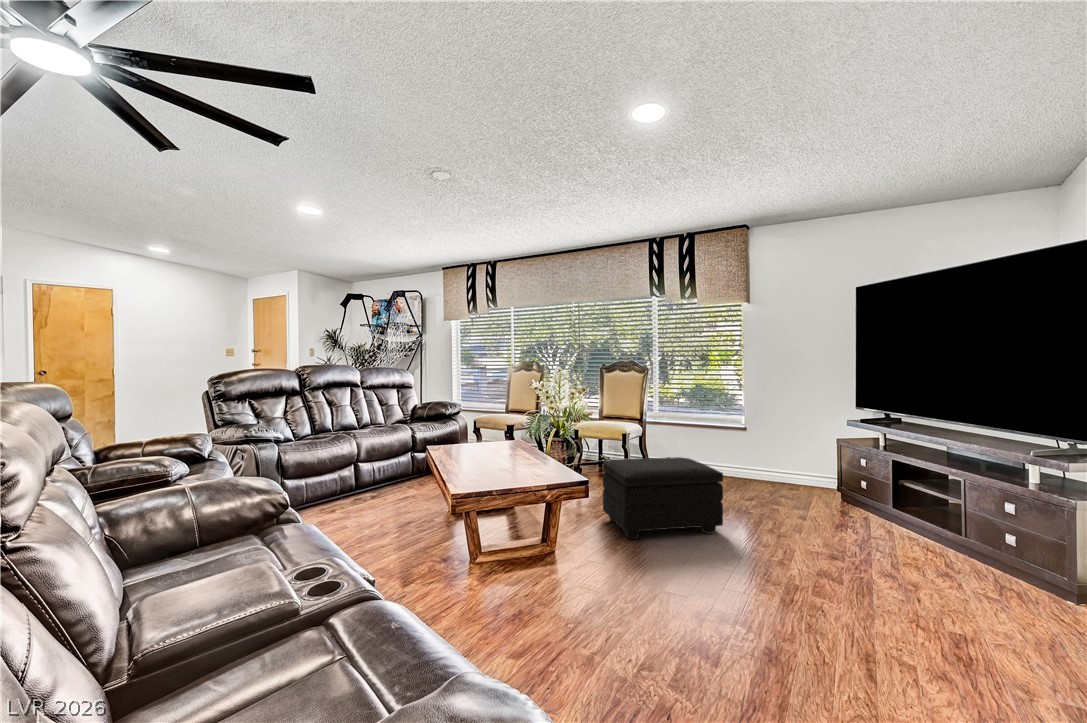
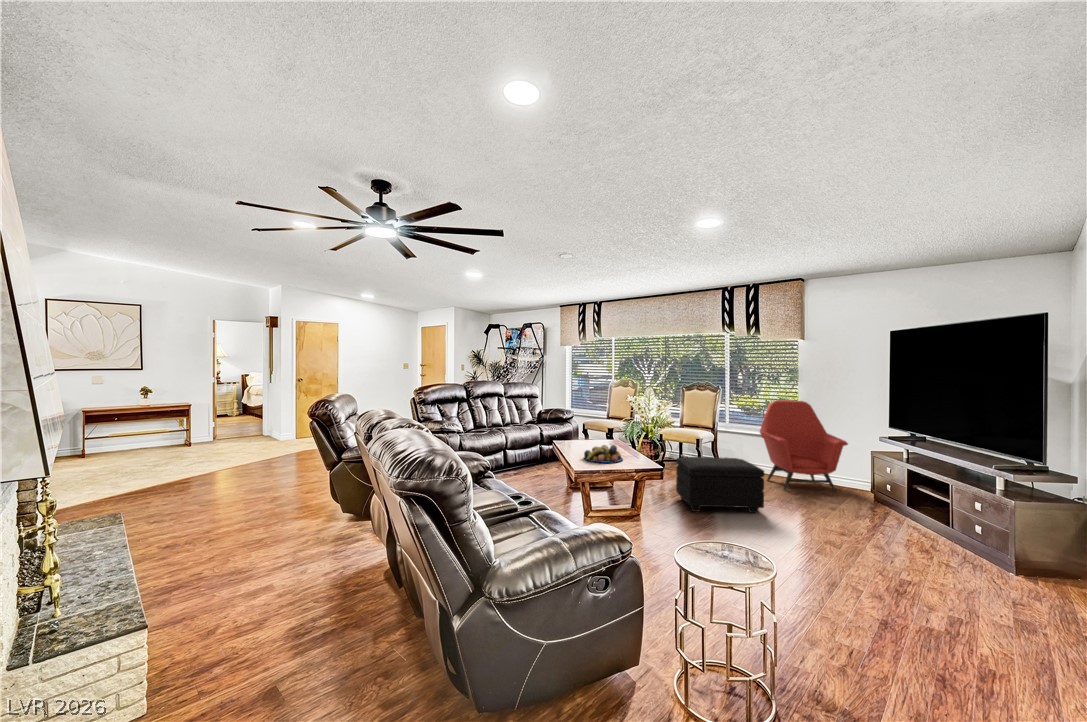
armchair: none [702,380,809,495] -> present [760,400,848,492]
fruit bowl: none [467,448,528,477] -> present [584,445,623,463]

